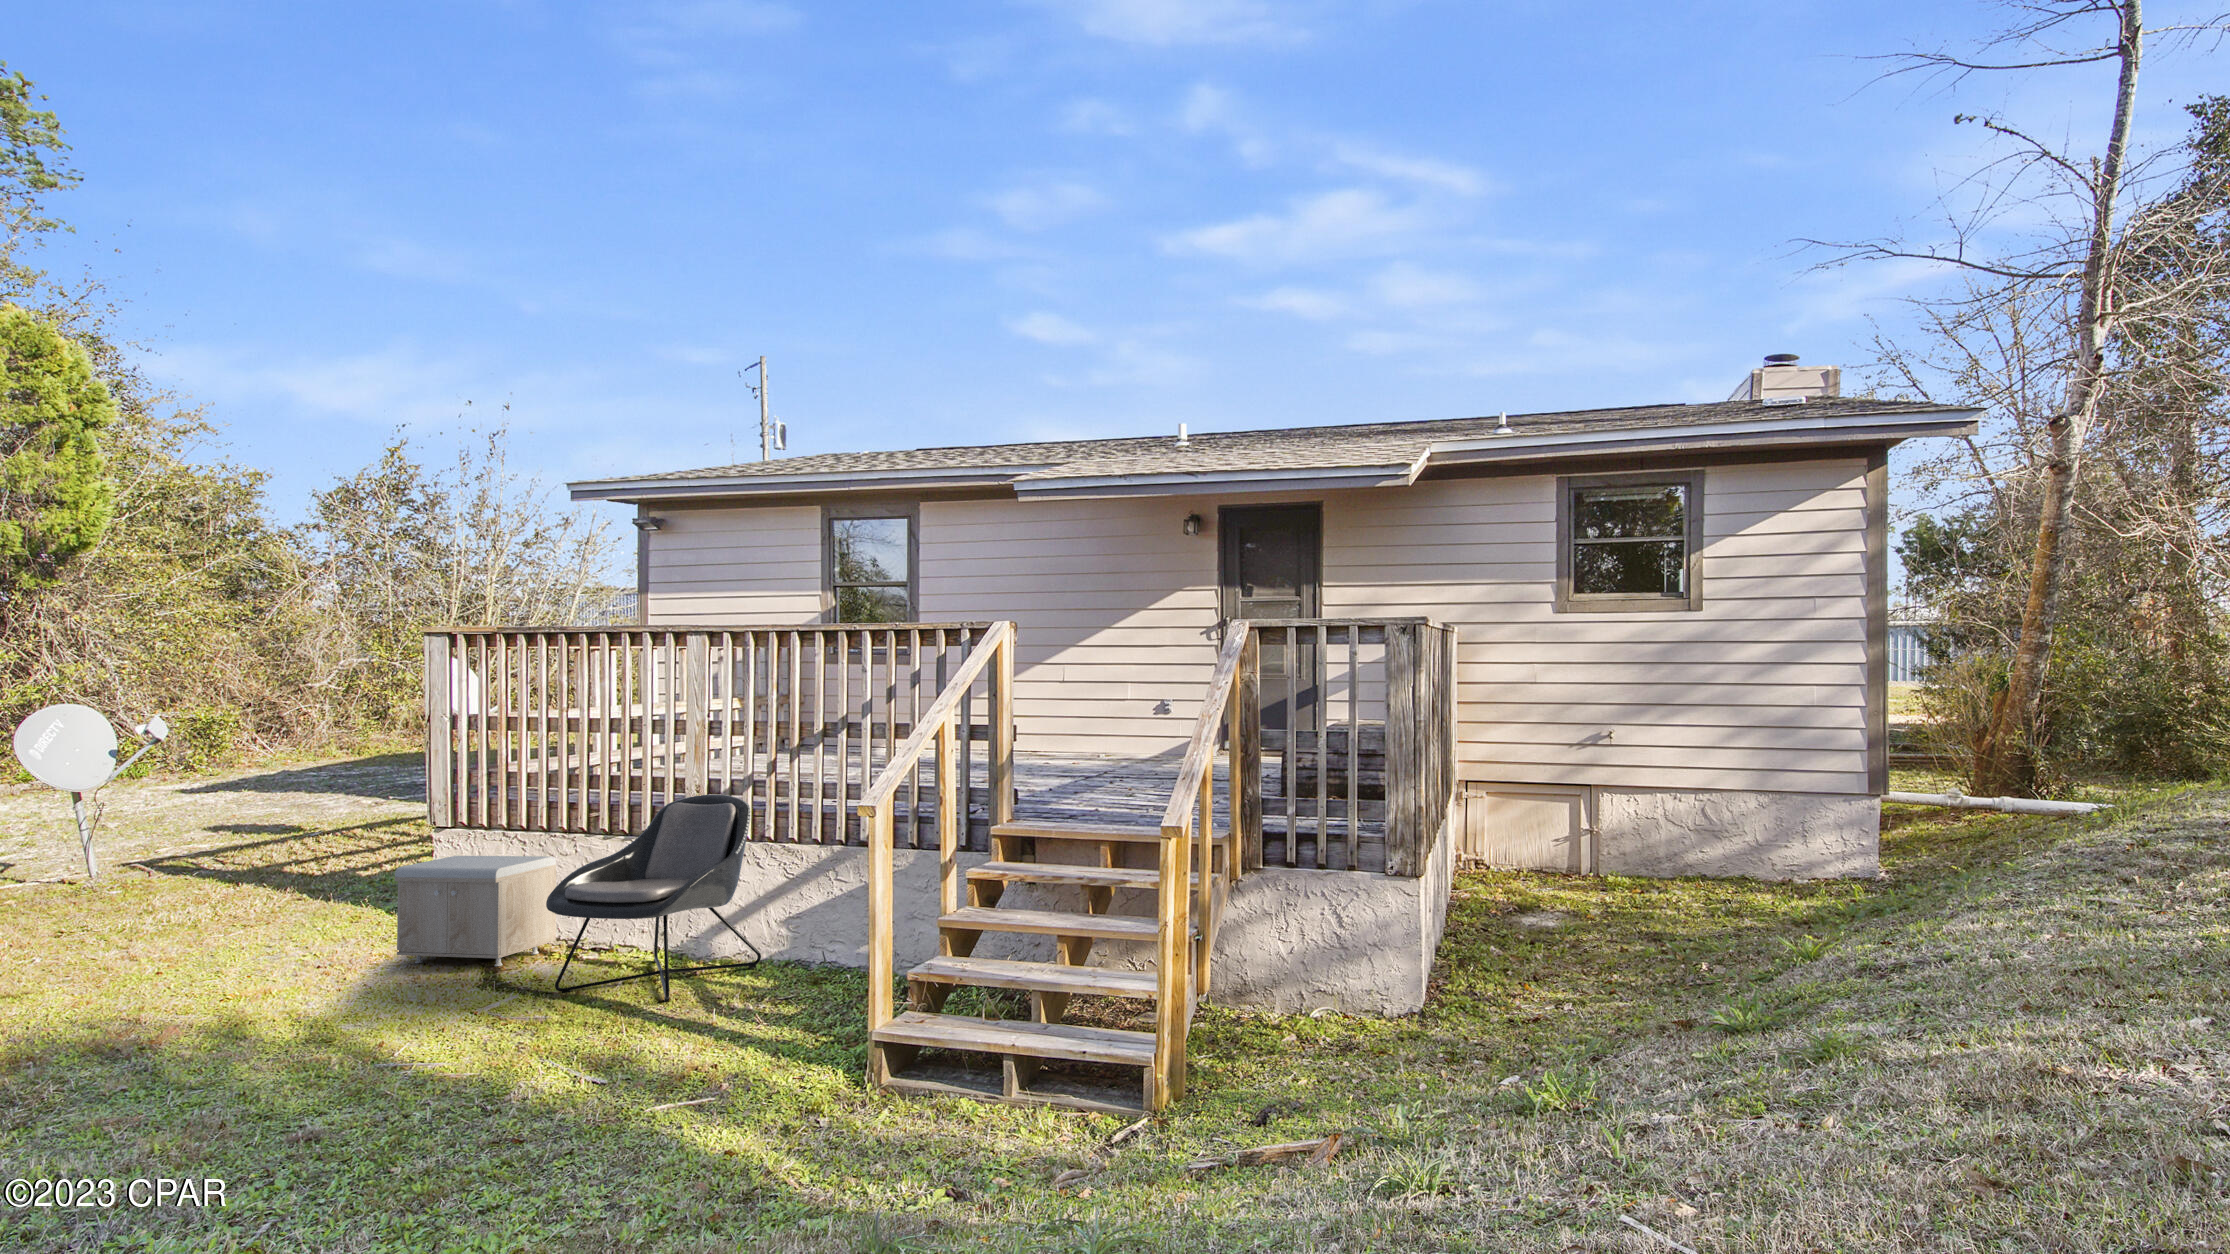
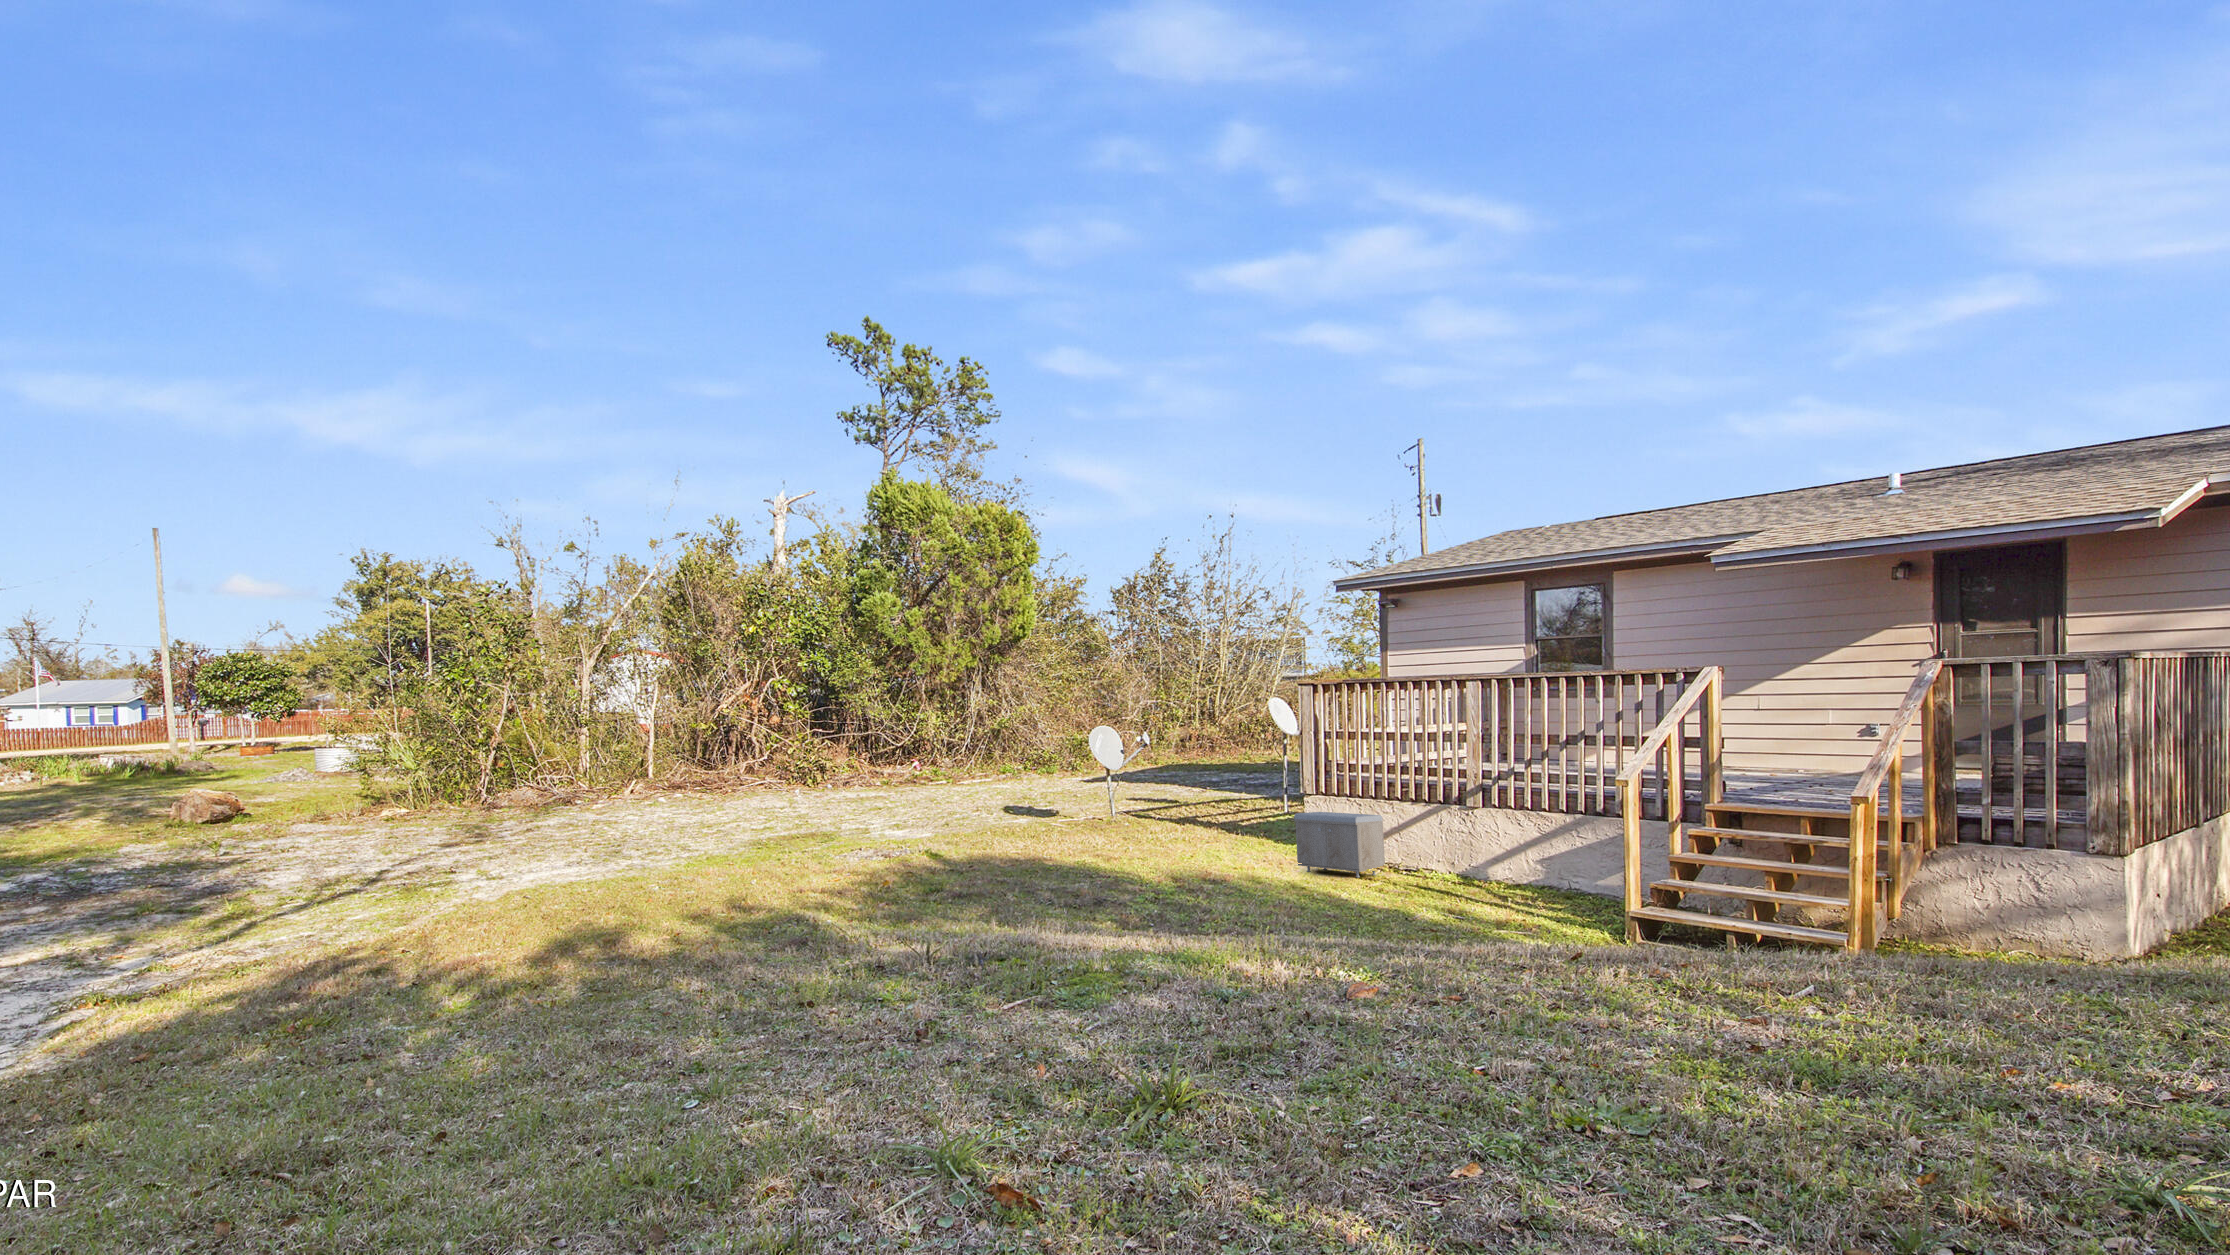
lounge chair: present [546,794,761,1002] -> none [1398,779,1531,900]

